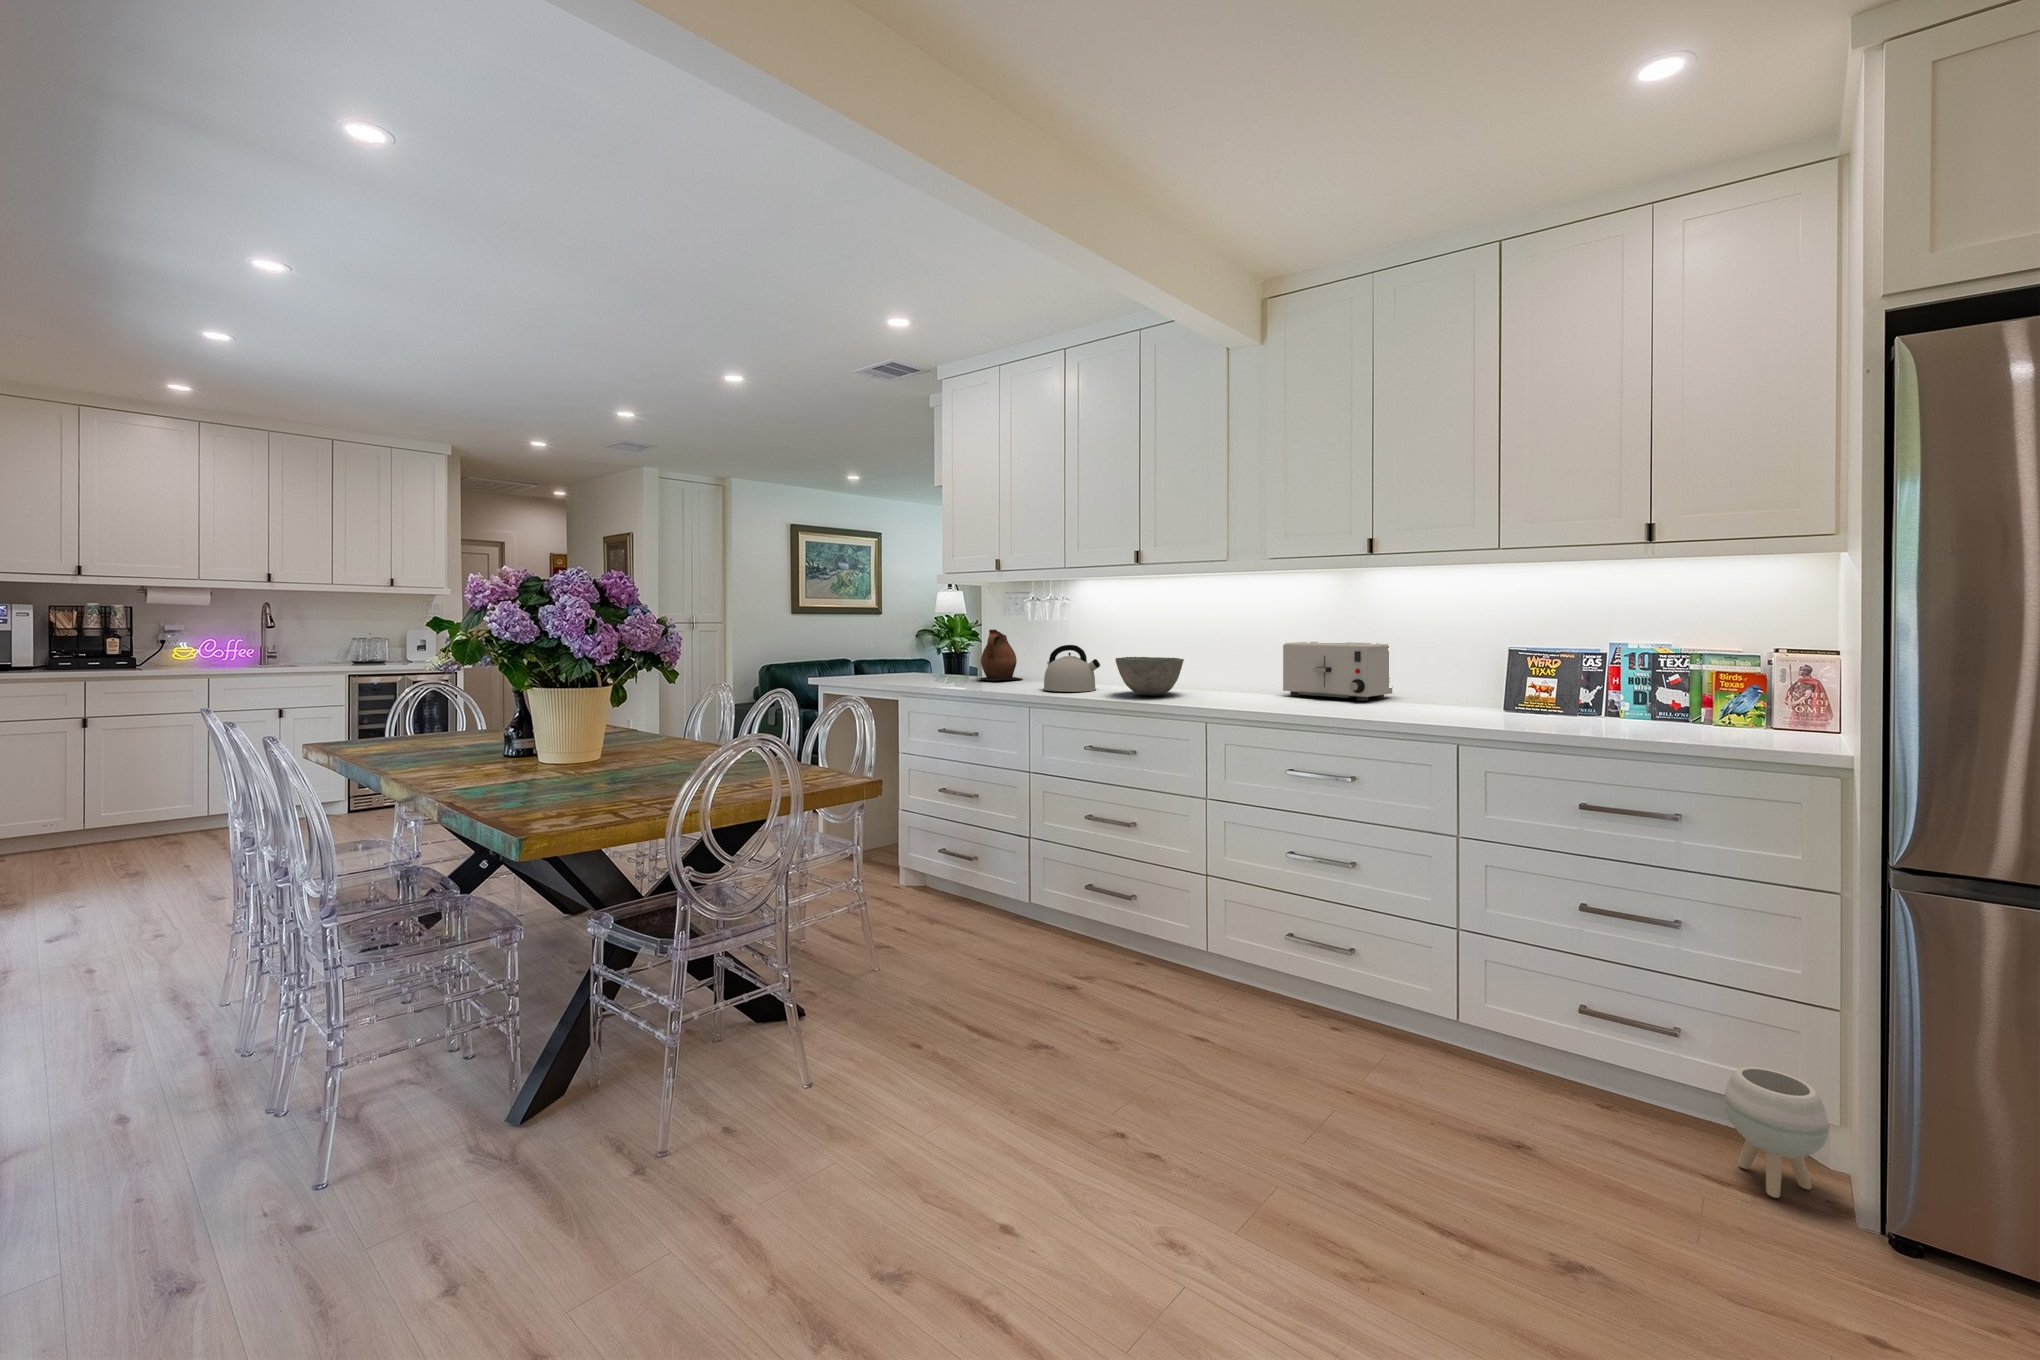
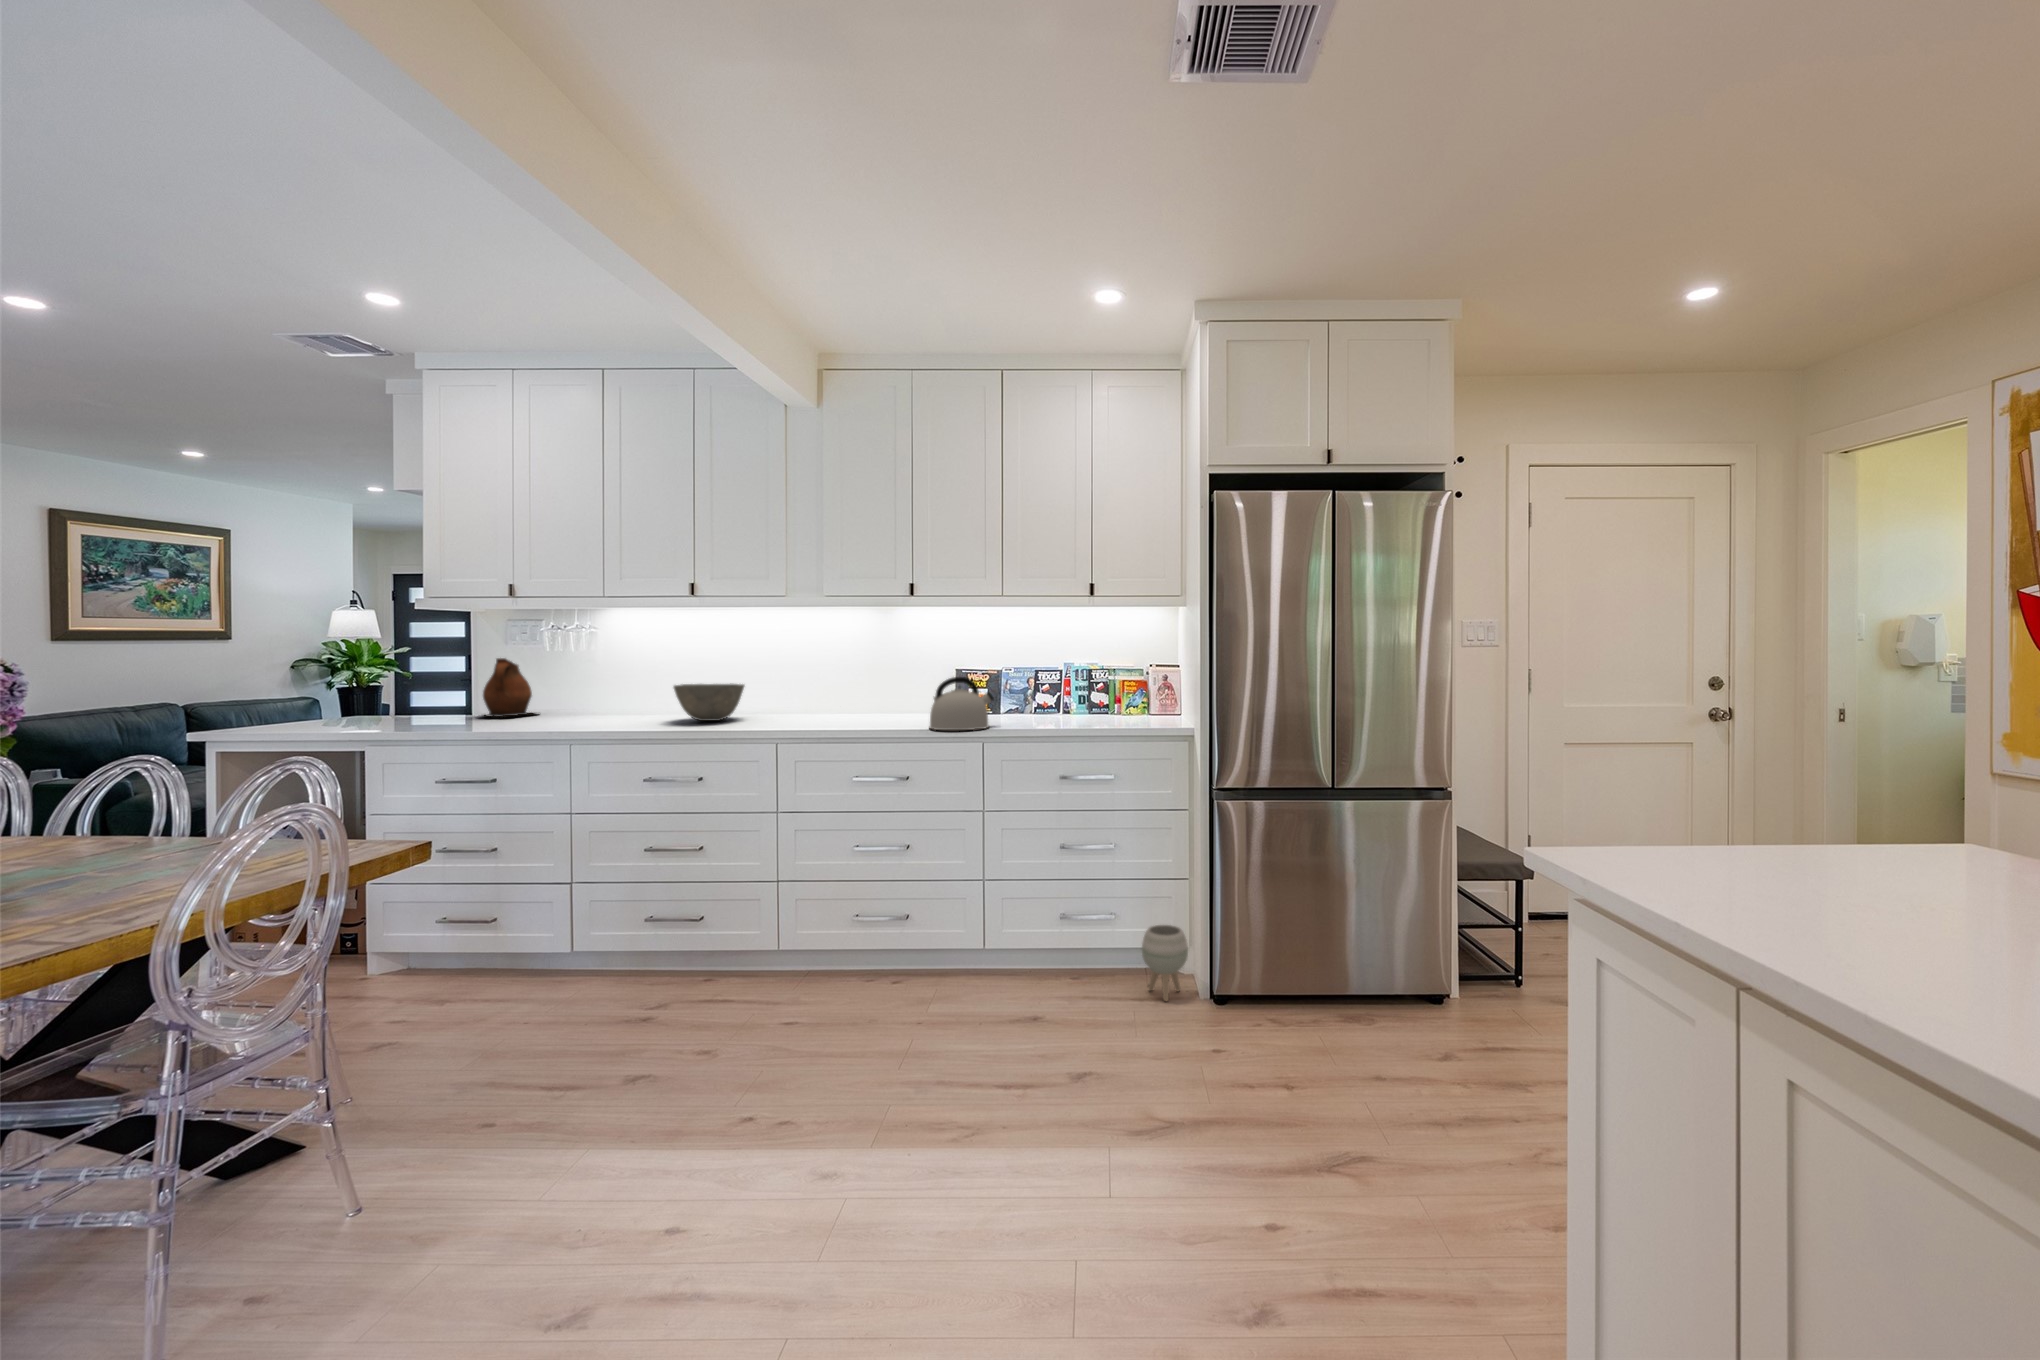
toaster: present [1283,642,1392,701] -> none [836,666,923,714]
kettle: present [1043,645,1100,692] -> present [929,677,994,730]

